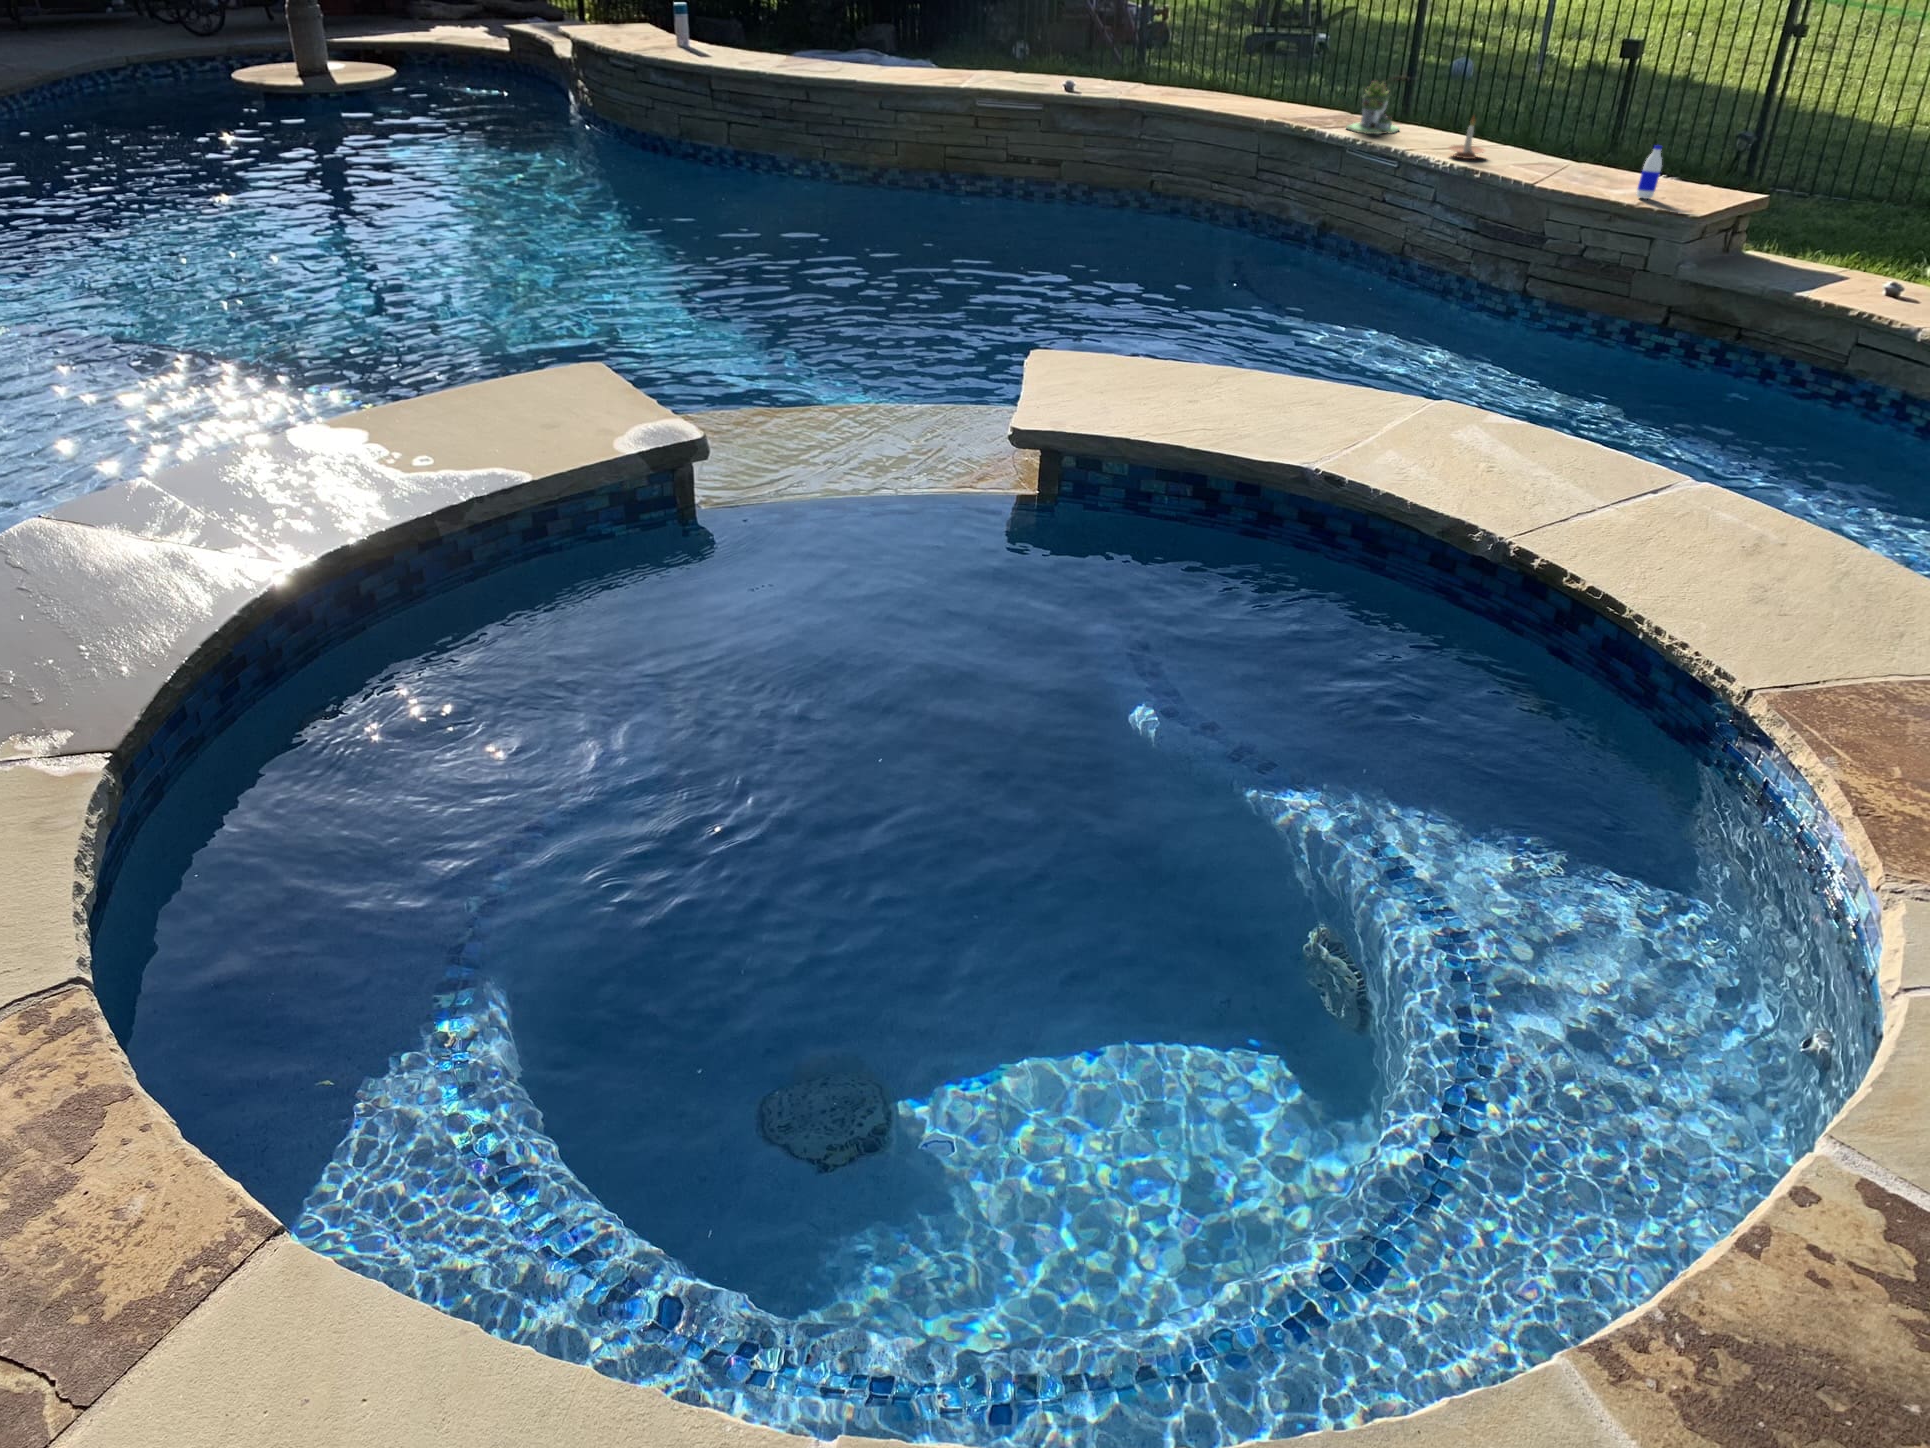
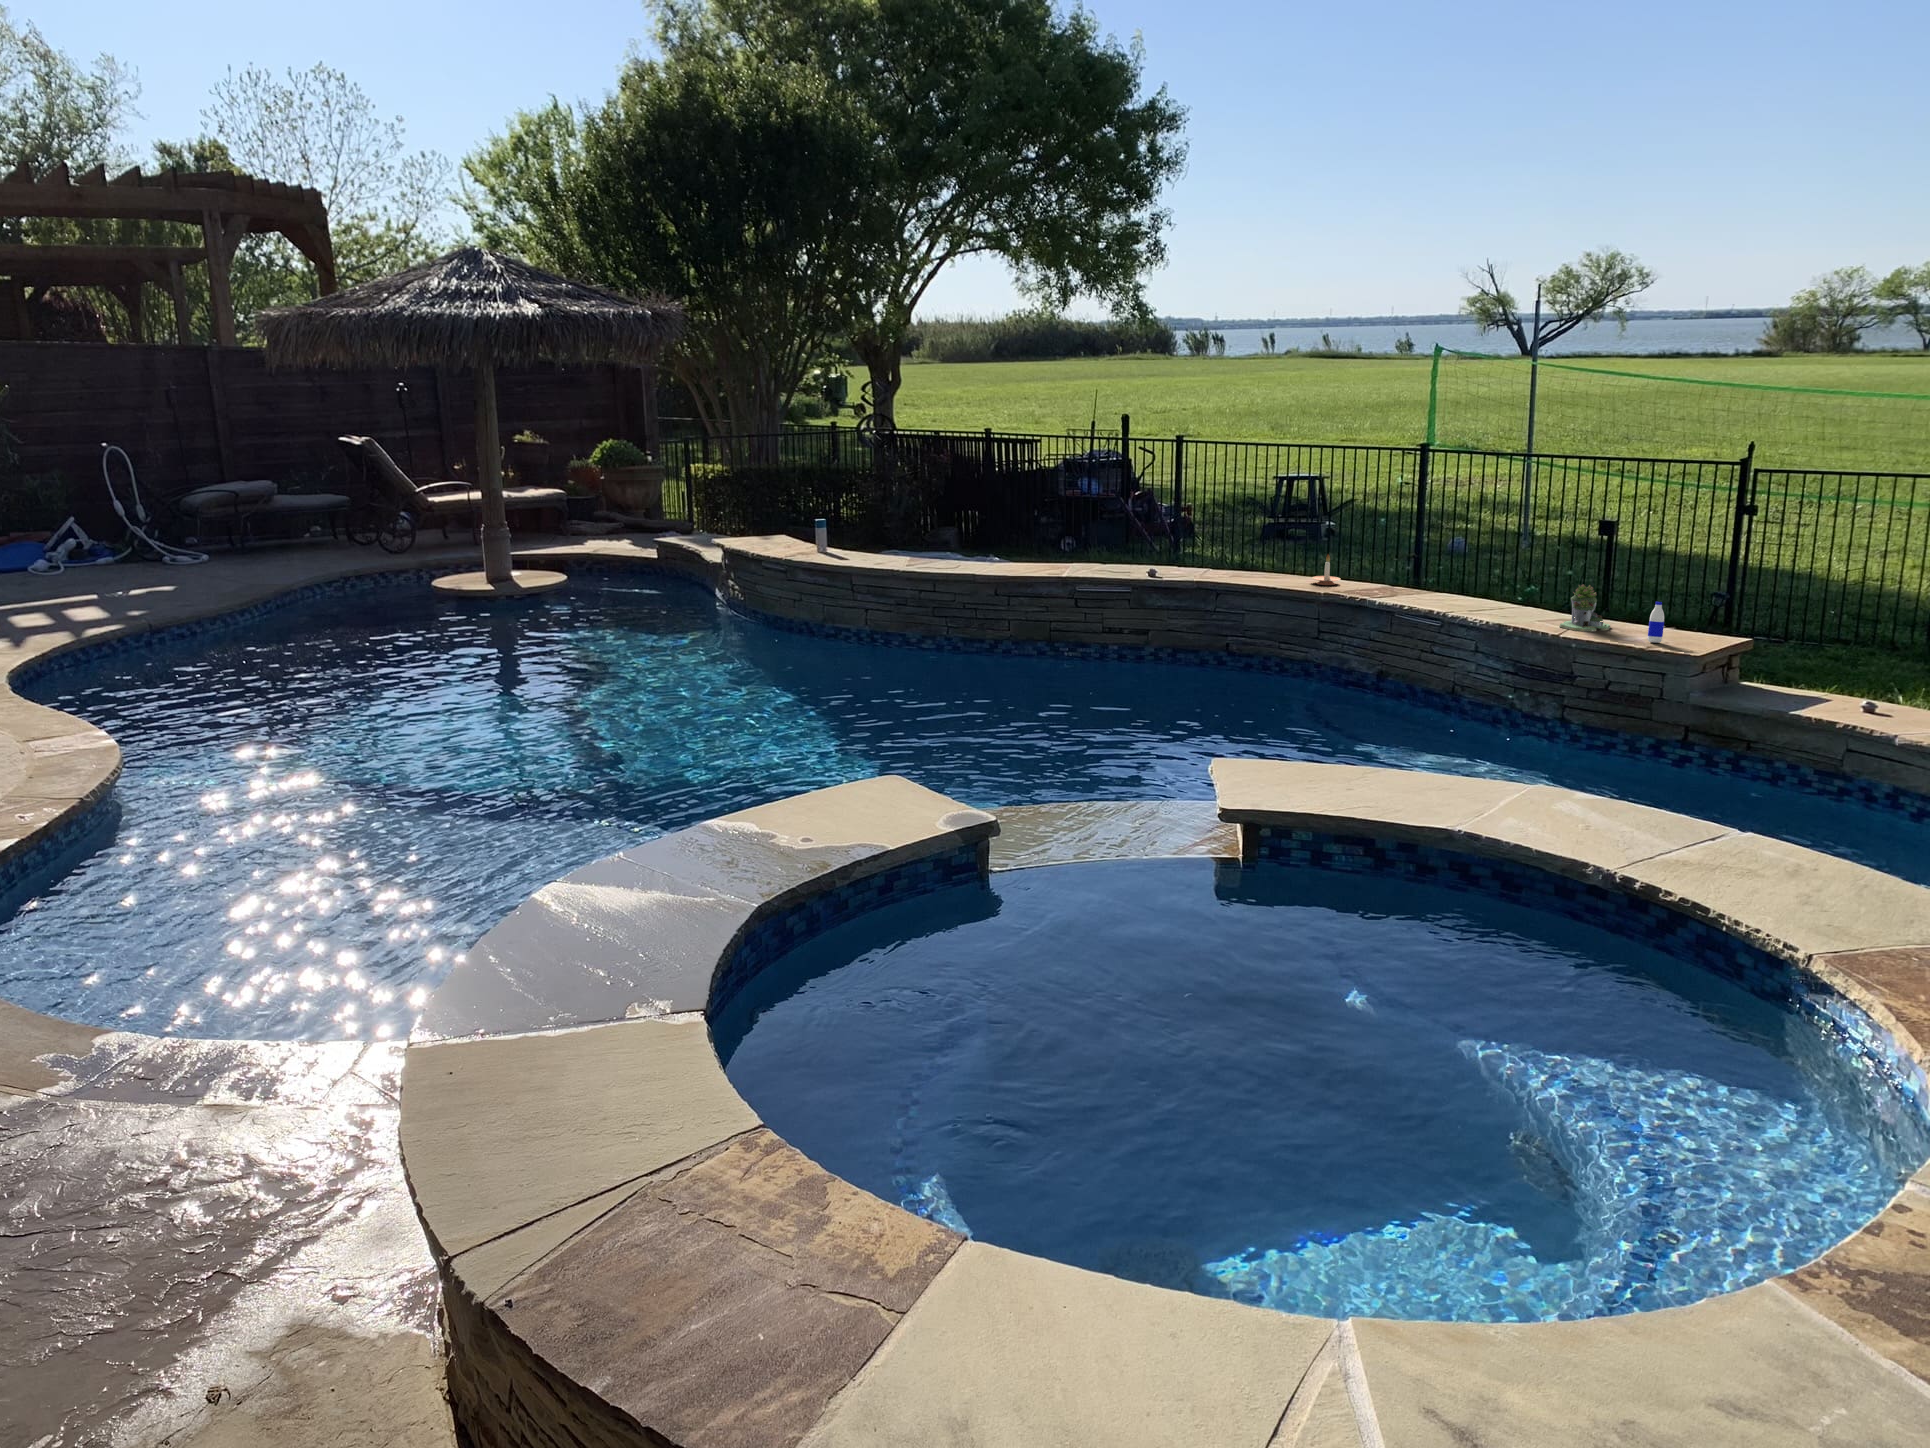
succulent planter: present [1346,81,1400,134] -> present [1559,584,1610,631]
candle holder: present [1449,116,1485,159] -> present [1312,554,1340,585]

